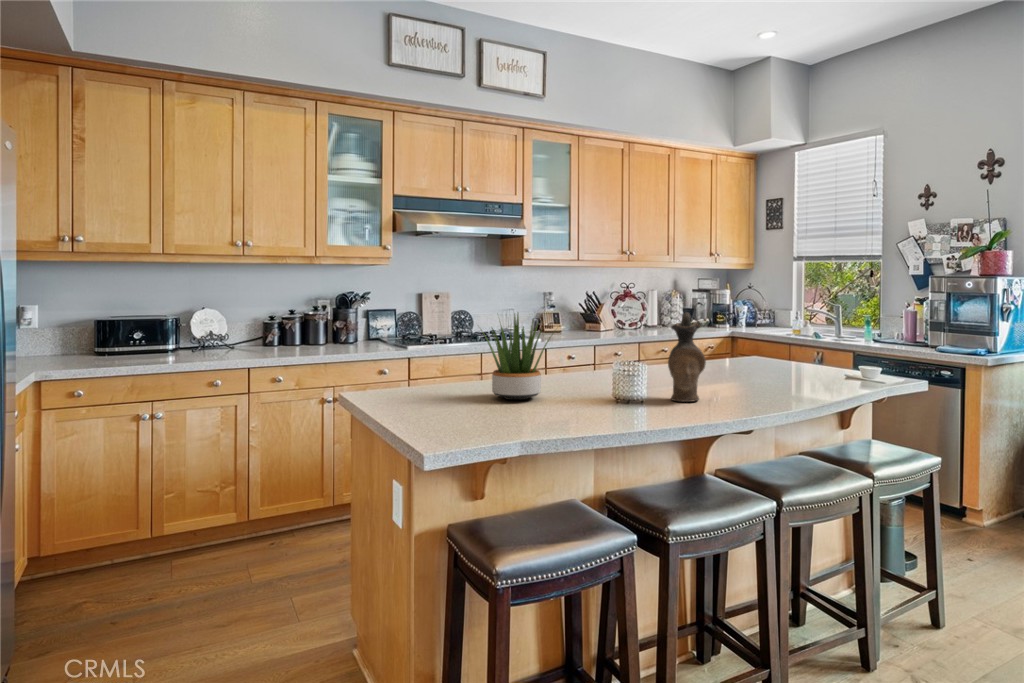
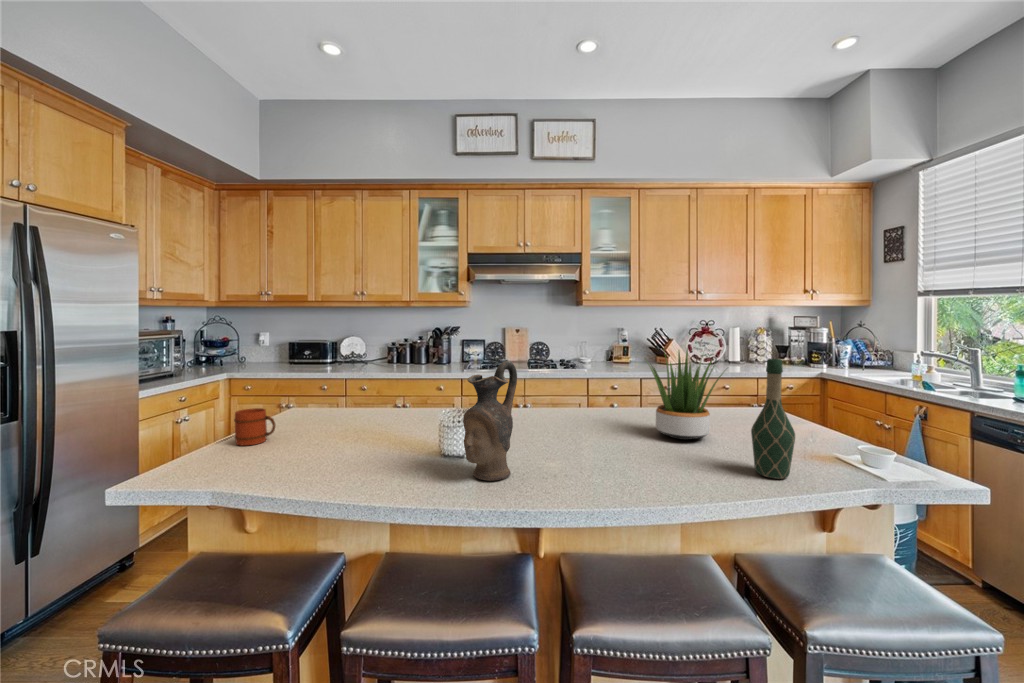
wine bottle: none [814,307,841,384] -> present [751,359,795,479]
potted plant: present [482,314,550,400] -> present [650,349,723,440]
mug: none [407,373,441,410] -> present [234,408,276,446]

